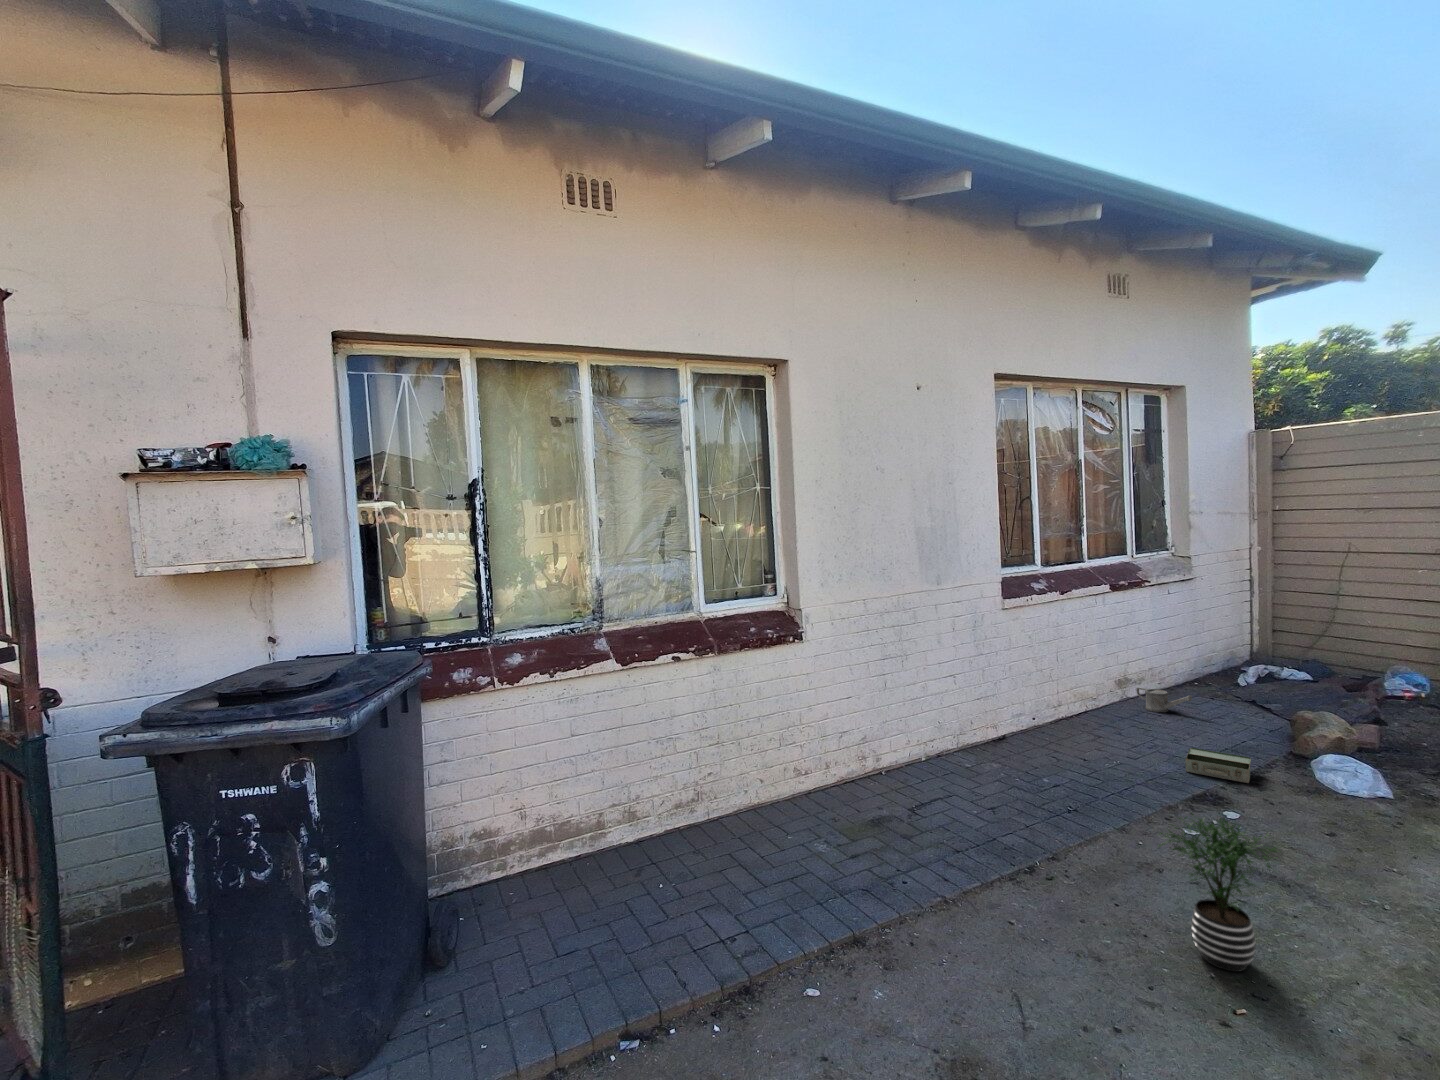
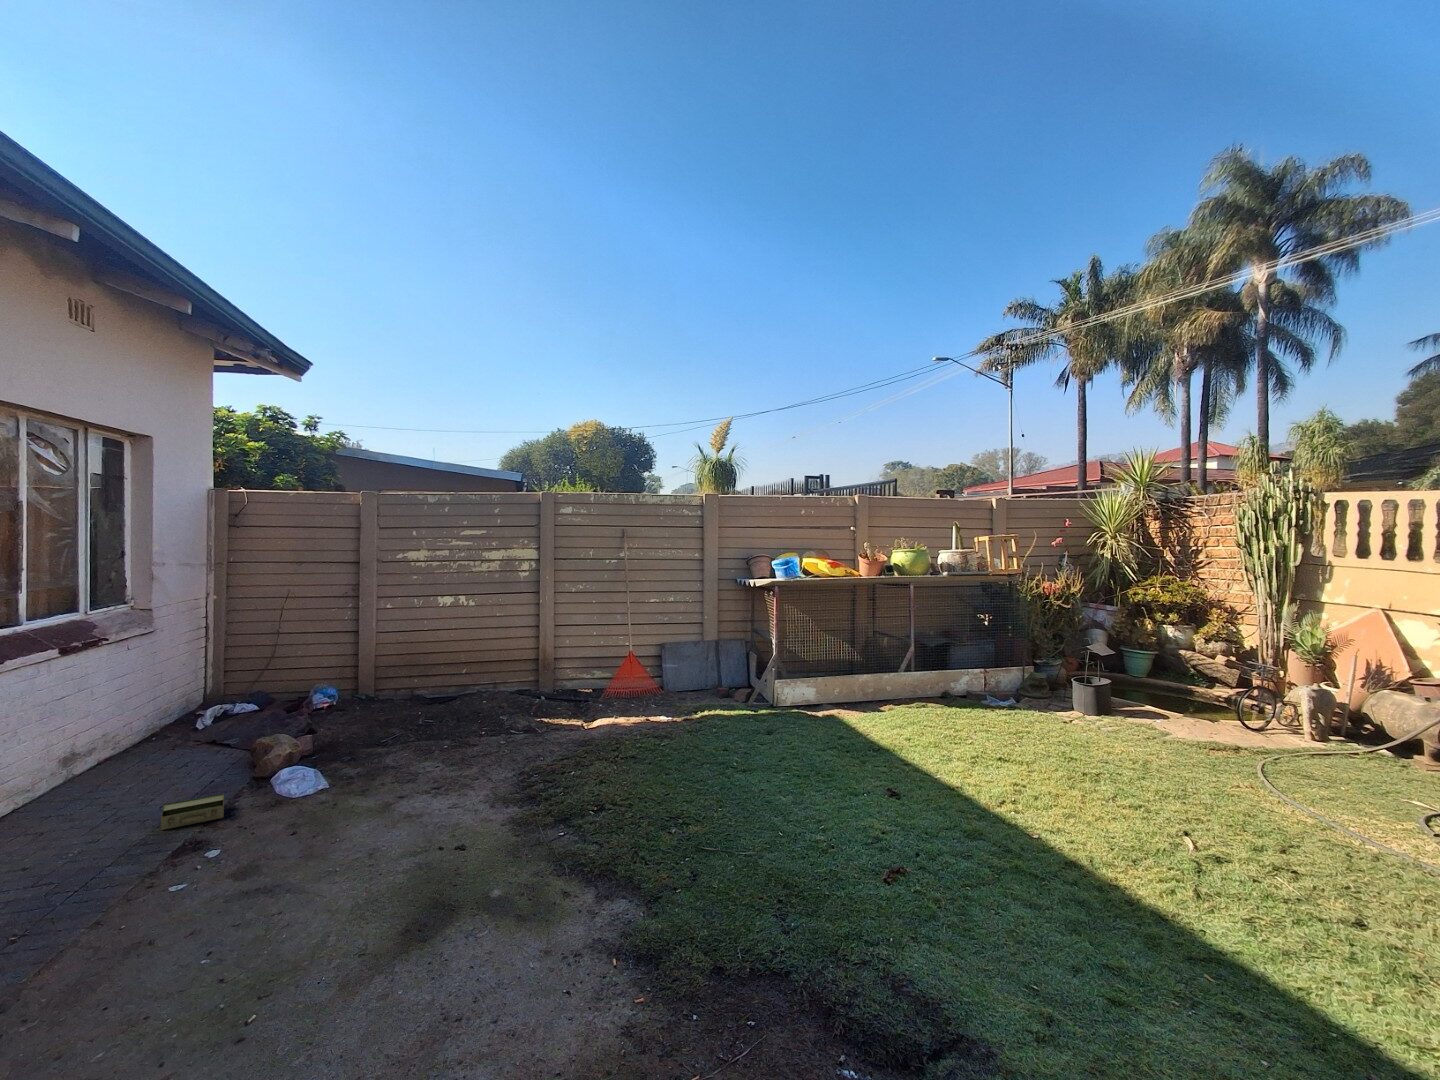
watering can: present [1137,688,1192,712] -> none [88,752,156,781]
potted plant: present [1158,816,1276,972] -> none [168,847,282,993]

